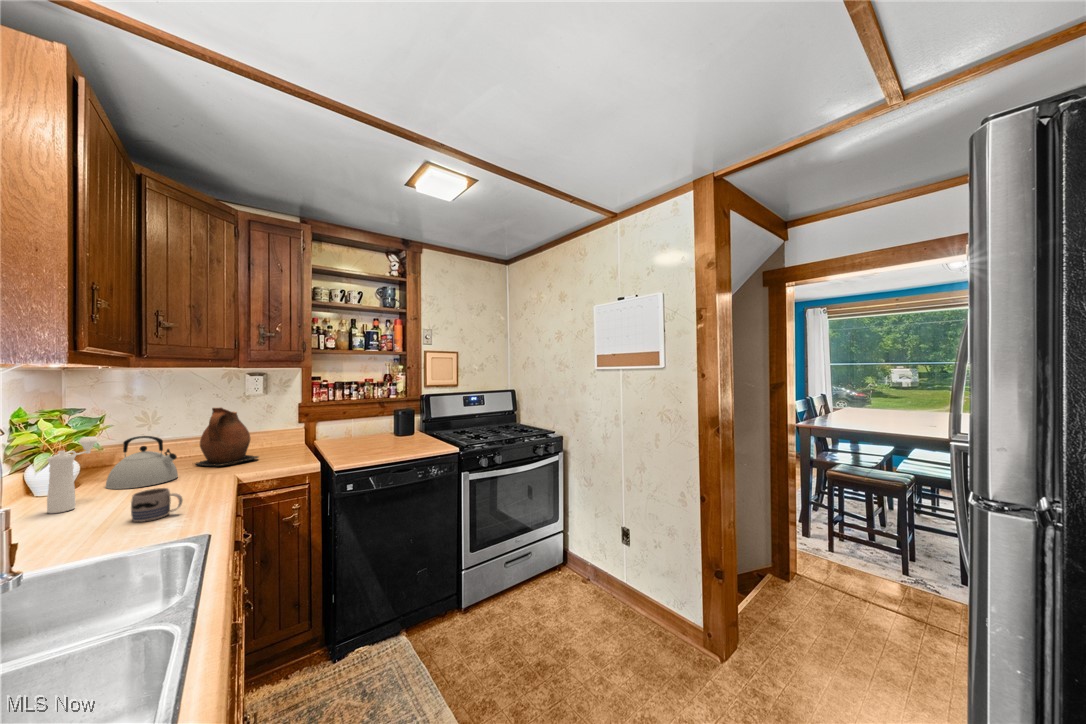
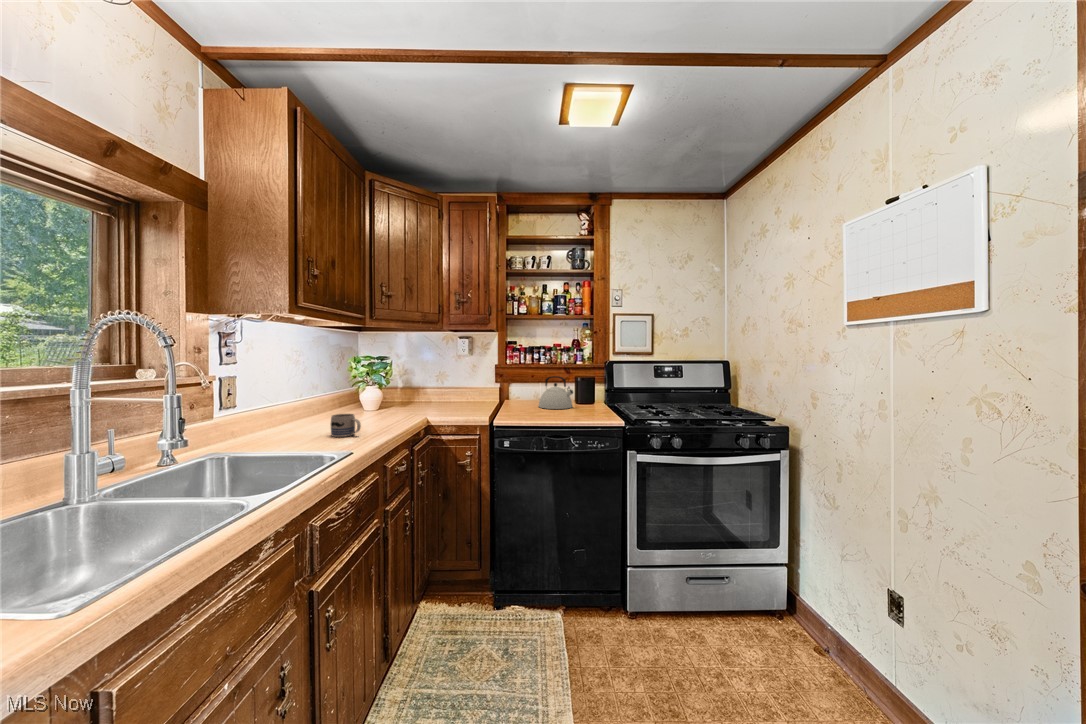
ceramic pitcher: present [197,408,258,466] -> none [411,361,455,410]
pepper mill: present [47,436,98,513] -> none [306,373,339,423]
kettle: present [105,436,178,489] -> present [539,376,573,409]

